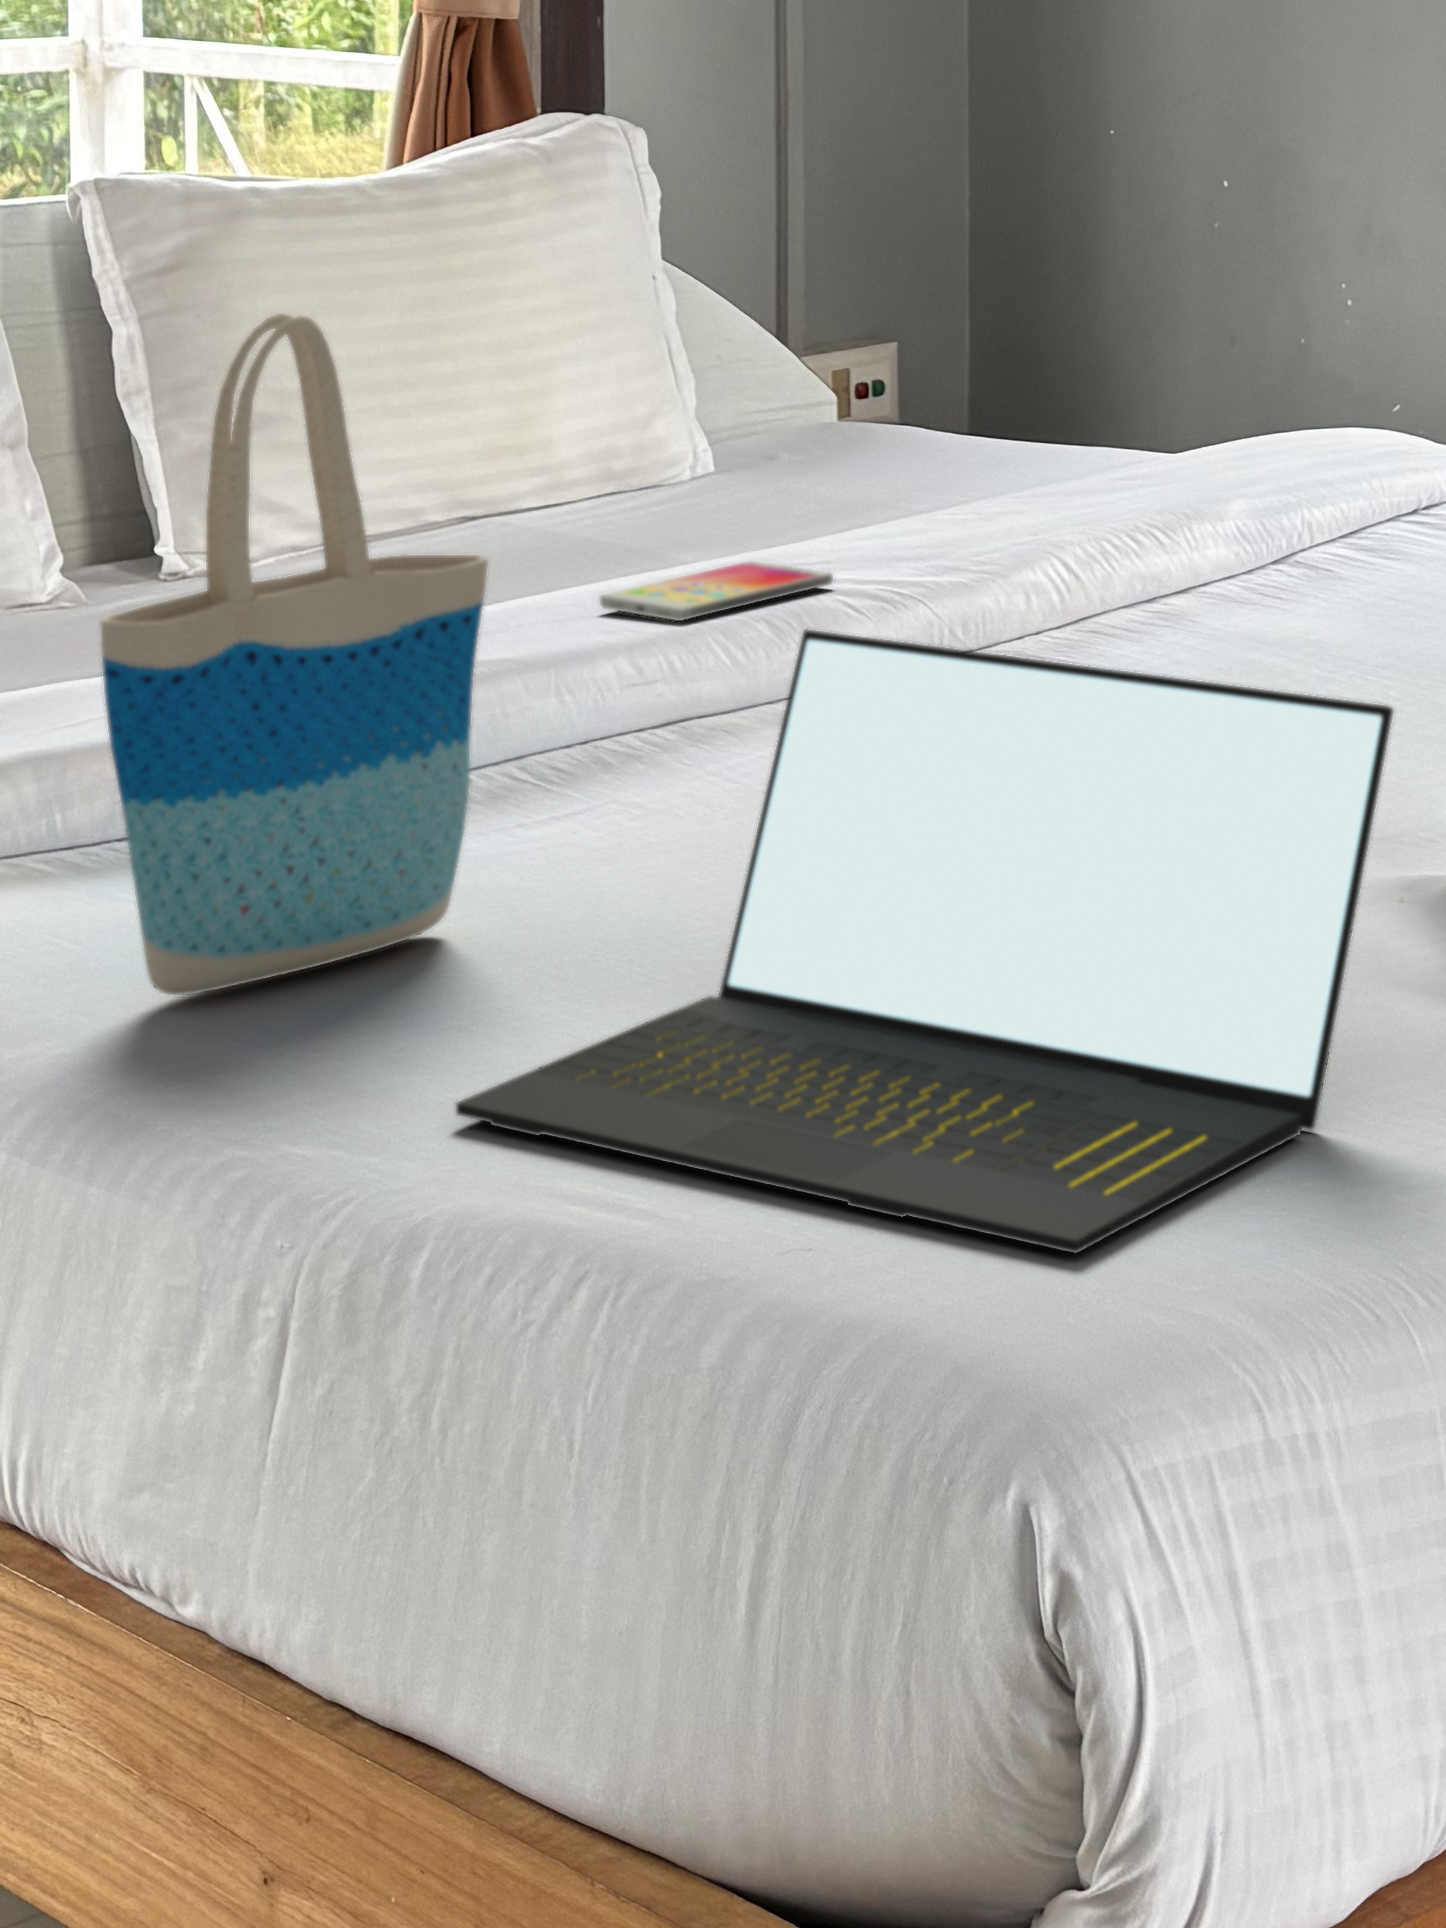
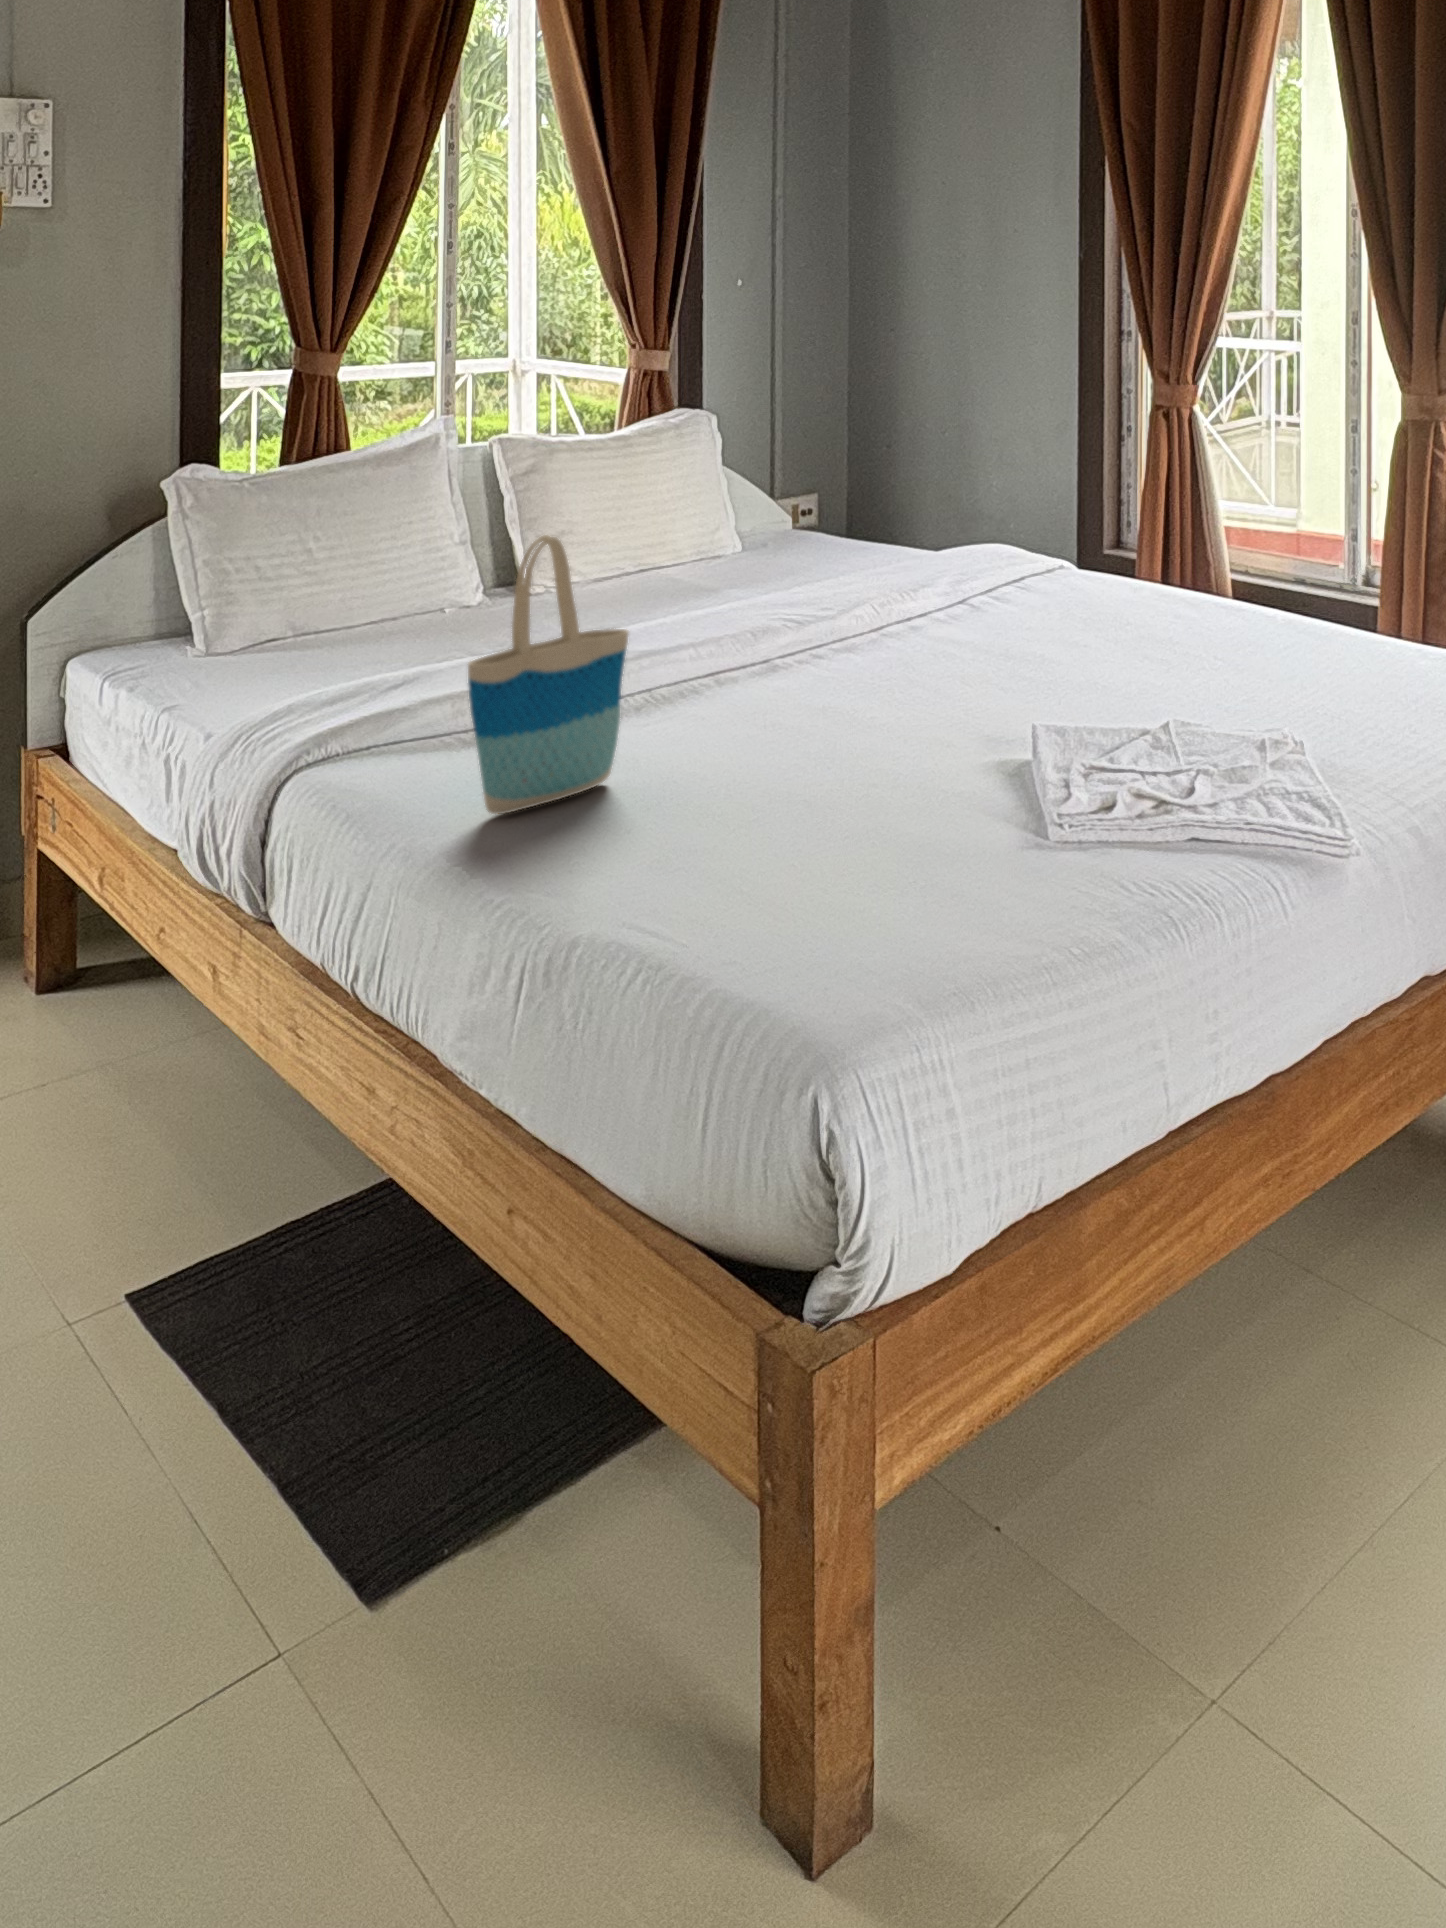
smartphone: present [600,561,833,621] -> none [685,605,778,634]
laptop: present [456,630,1393,1254] -> none [602,669,987,963]

